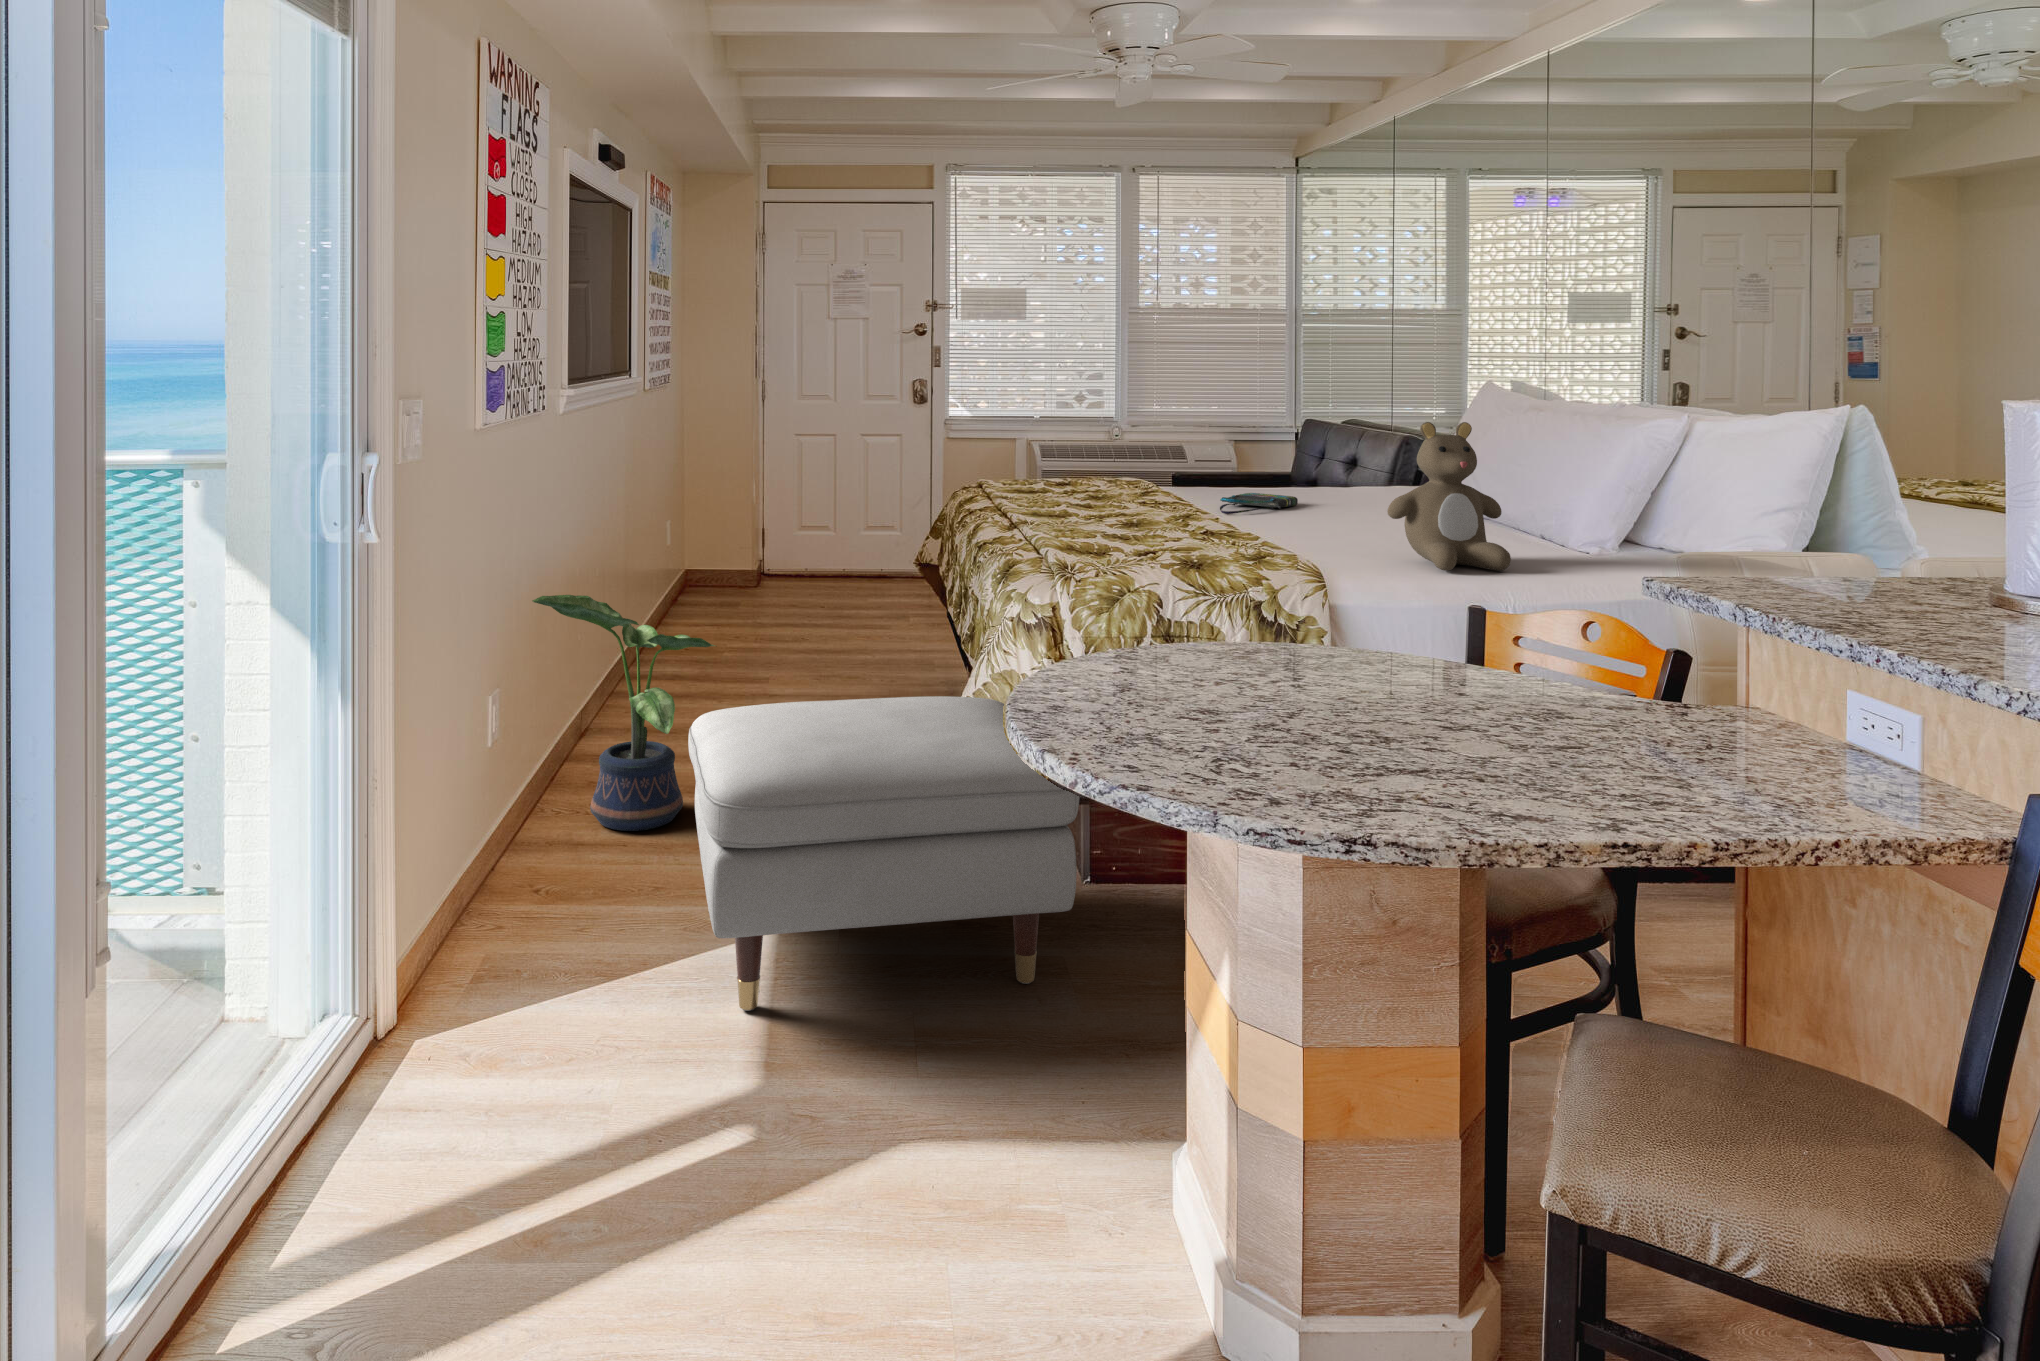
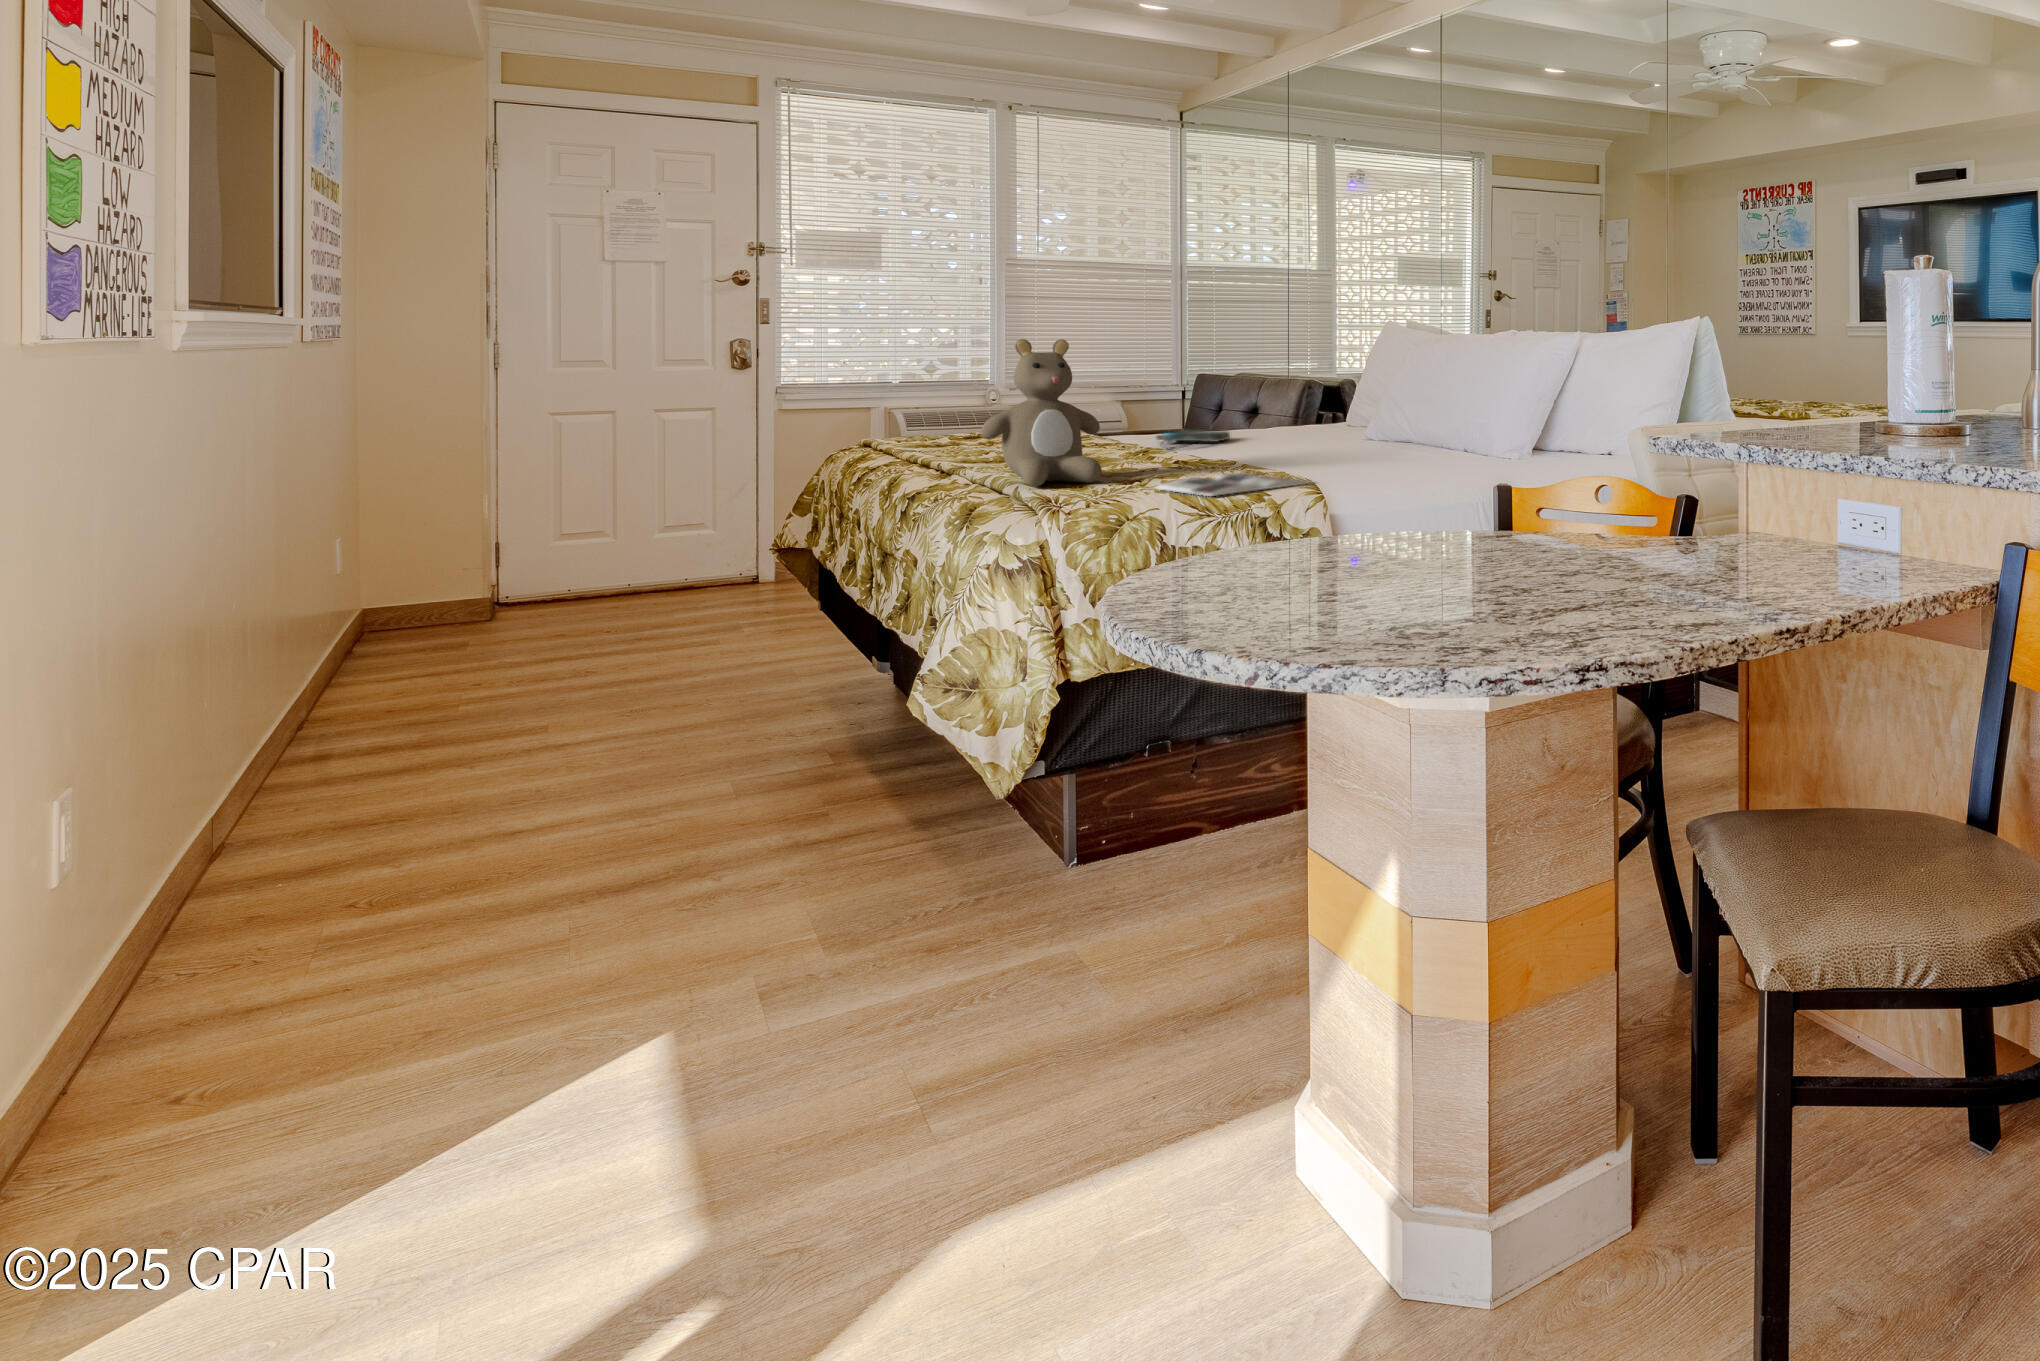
teddy bear: present [1387,422,1511,571] -> present [981,339,1101,486]
magazine: none [1169,551,1326,574] -> present [1157,473,1311,496]
potted plant: present [532,595,715,831] -> none [147,613,526,959]
ottoman: present [688,696,1079,1011] -> none [511,665,1128,1160]

